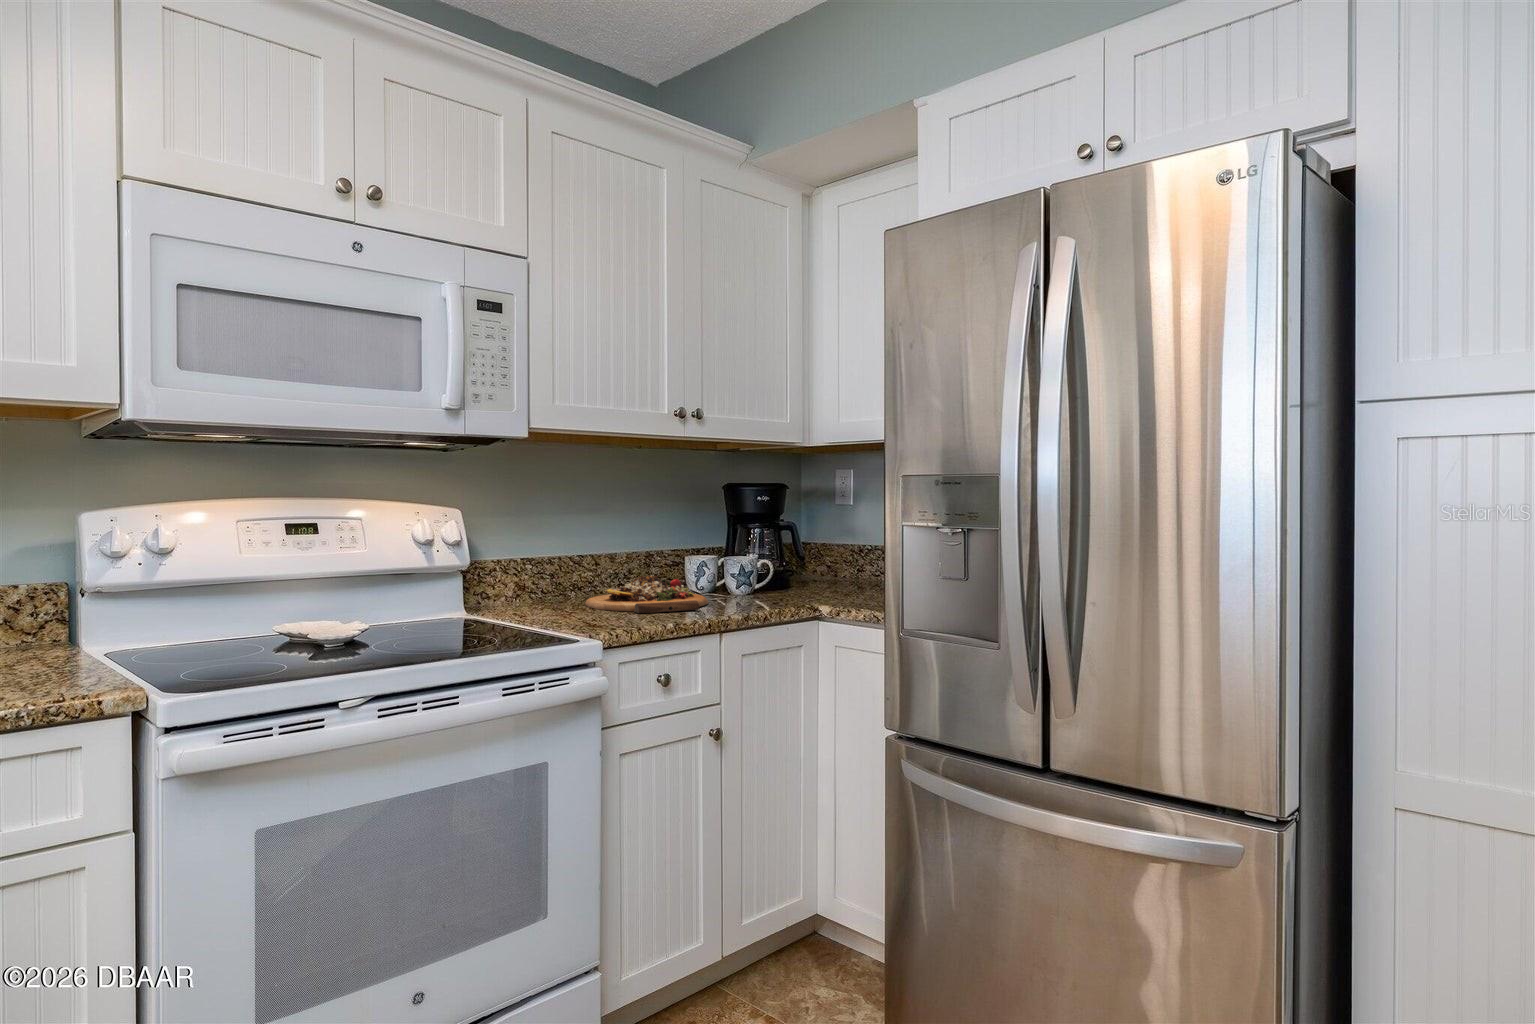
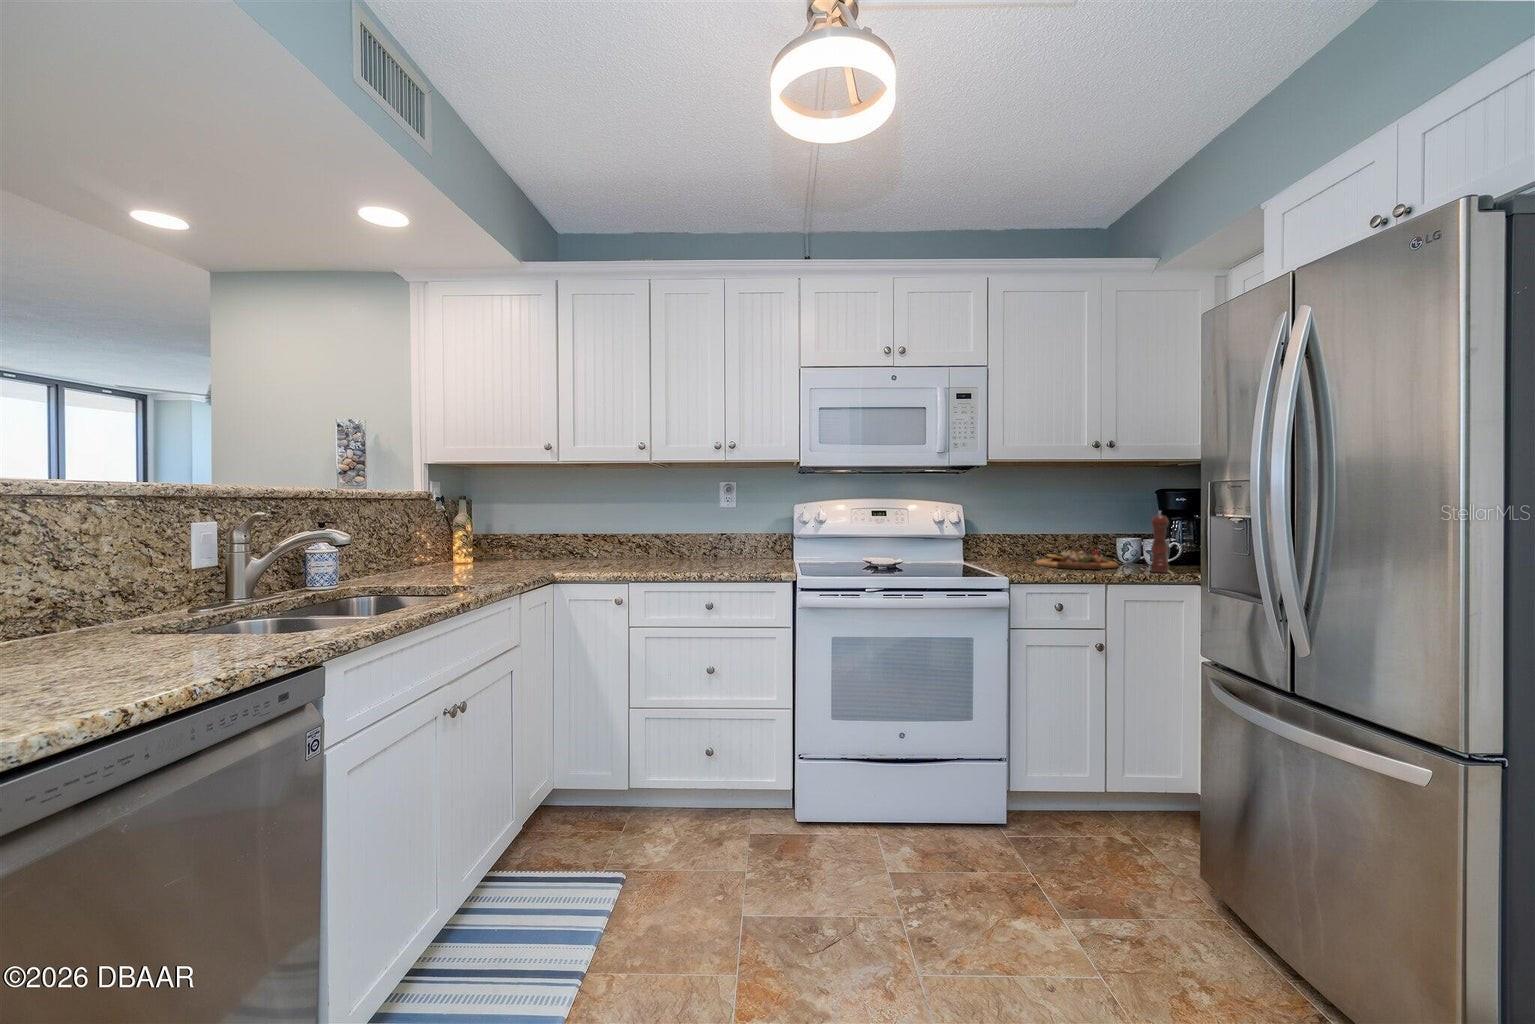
pepper mill: none [757,516,781,607] -> present [1150,511,1169,572]

